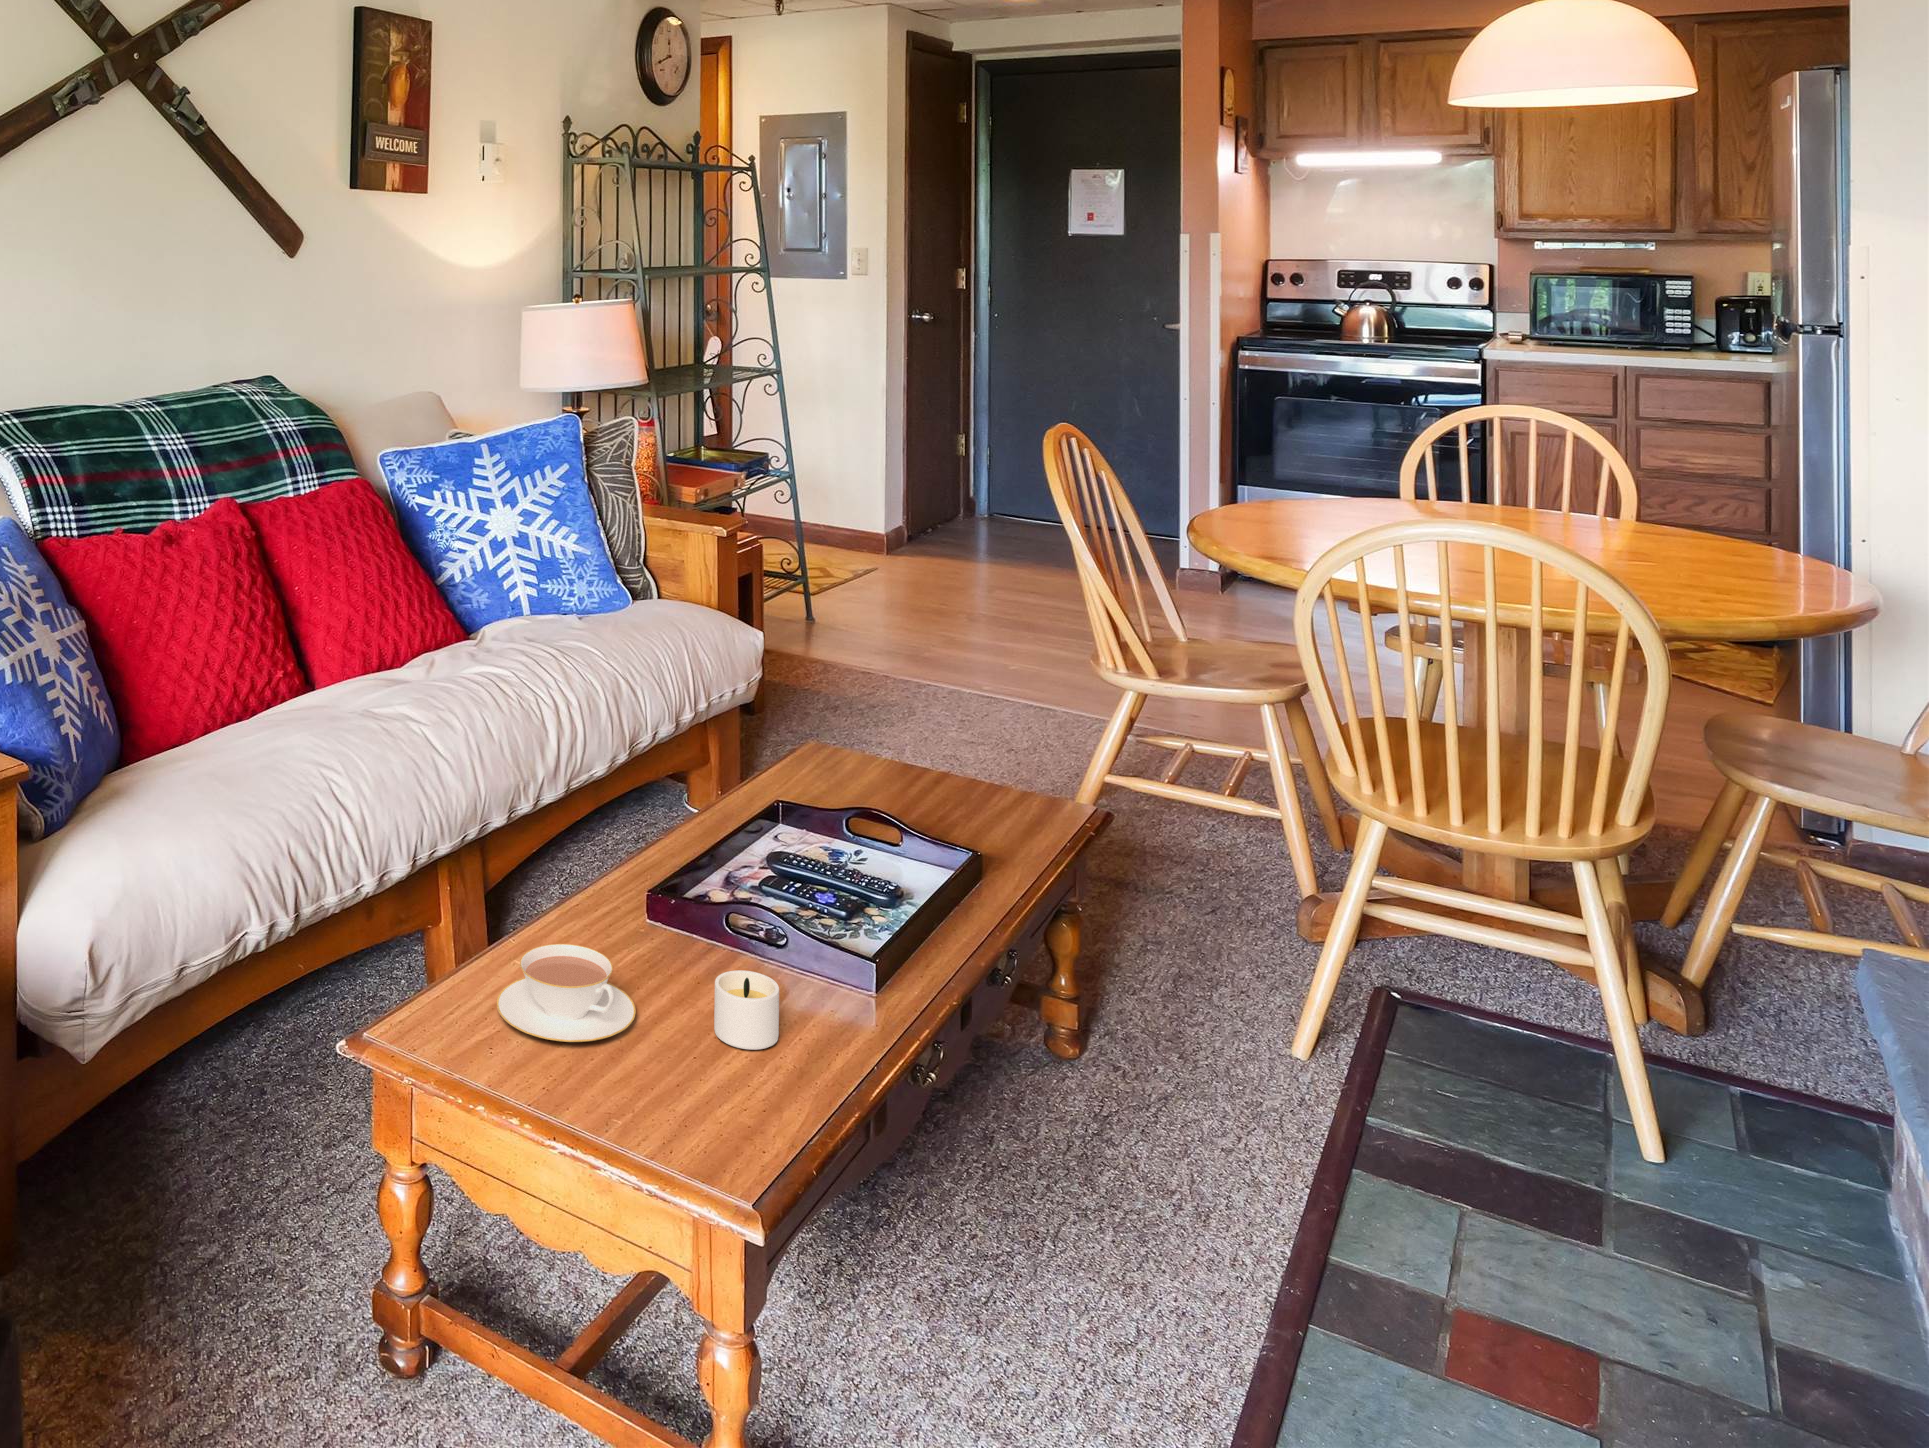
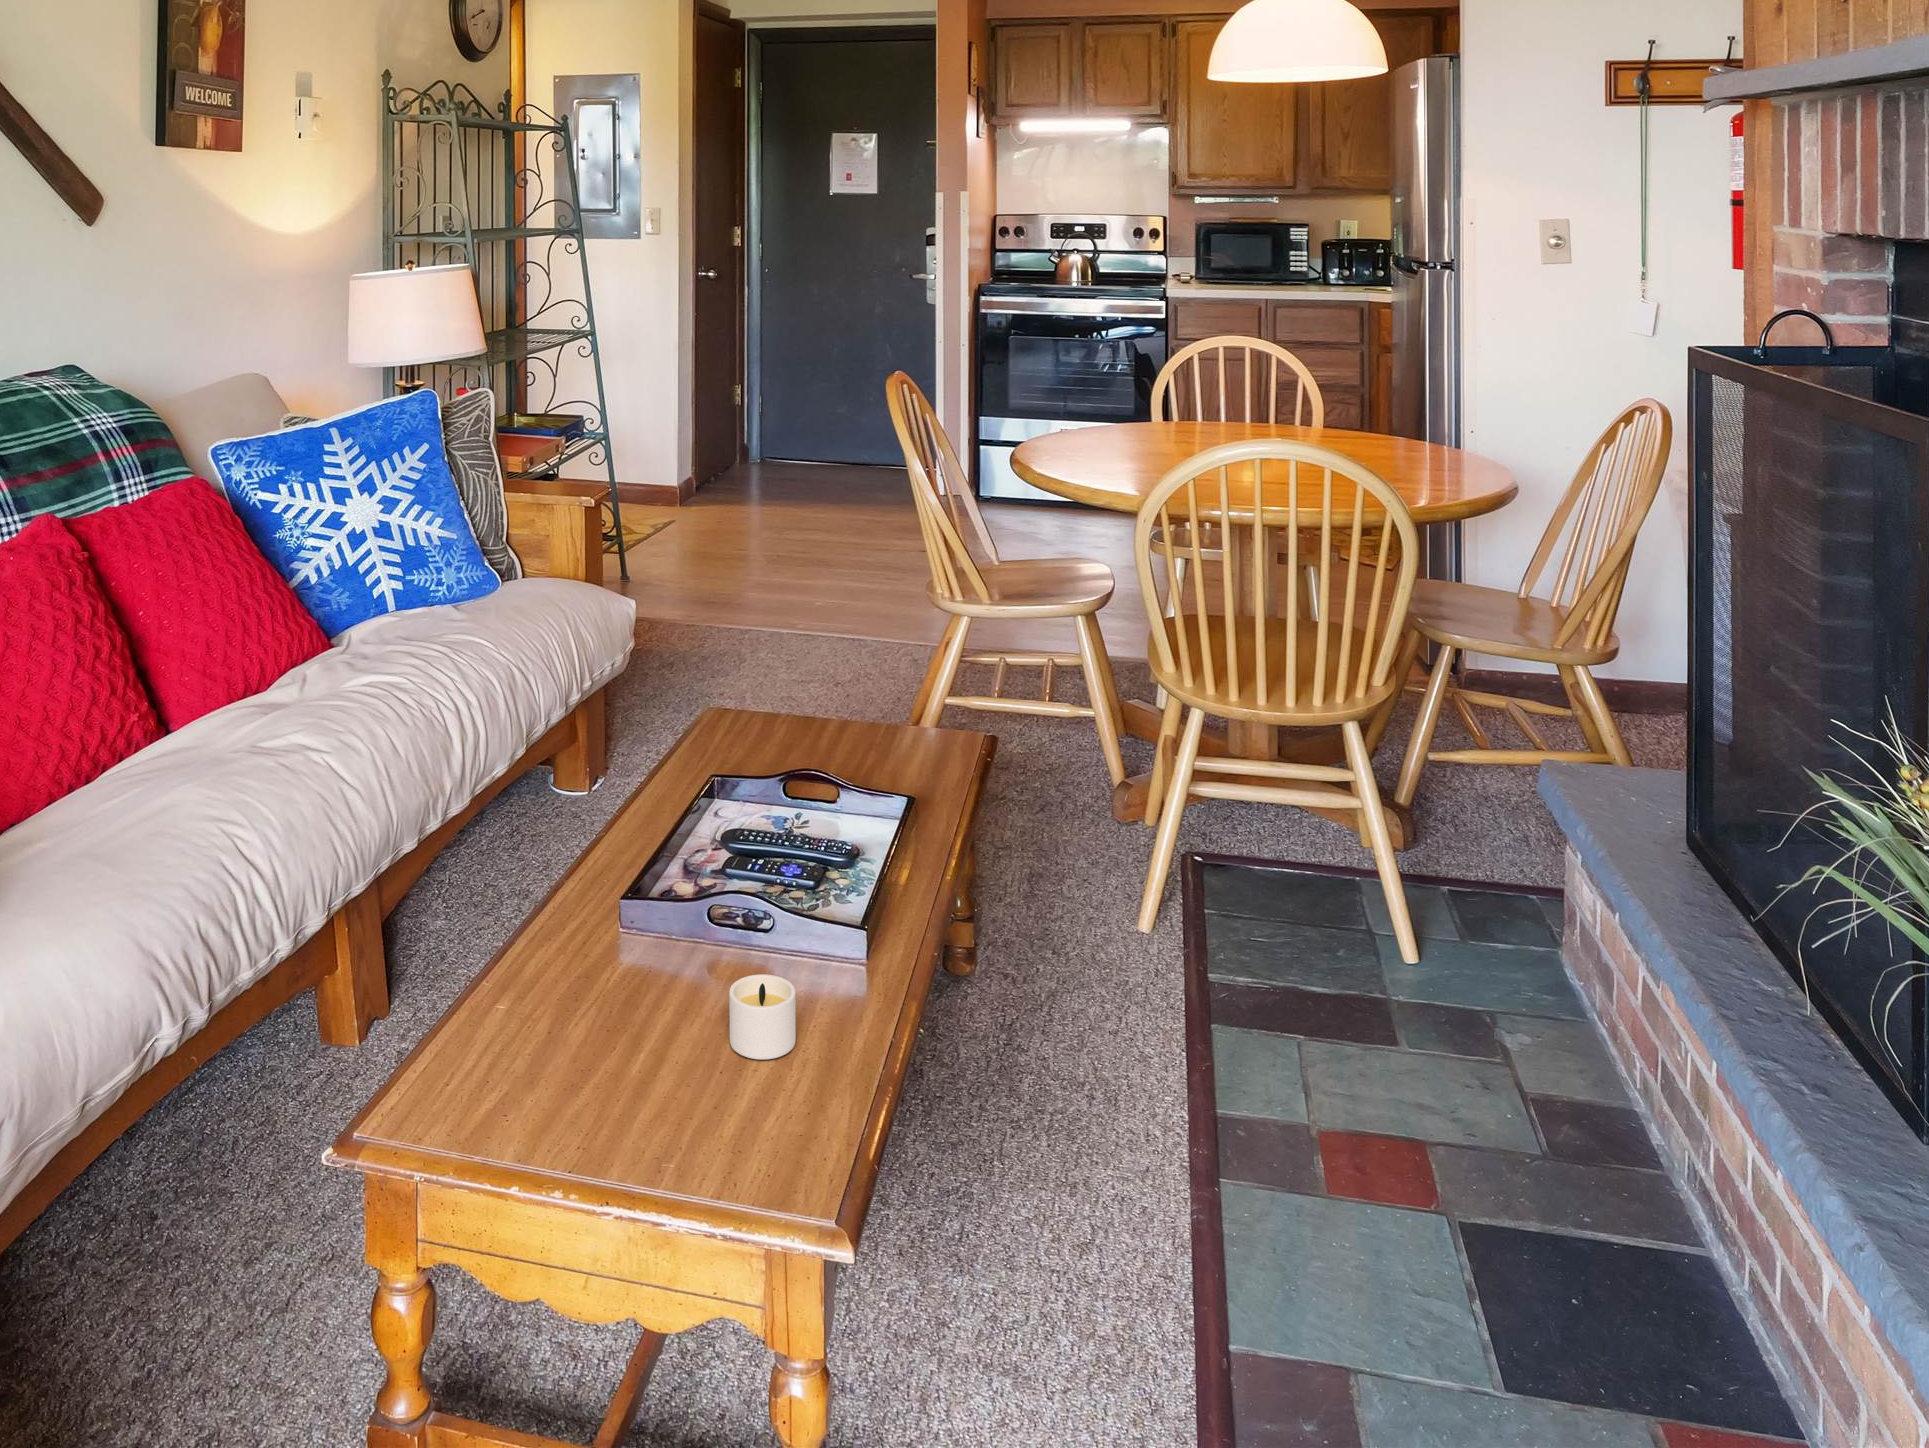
teacup: present [497,944,636,1042] -> none [495,982,648,1098]

